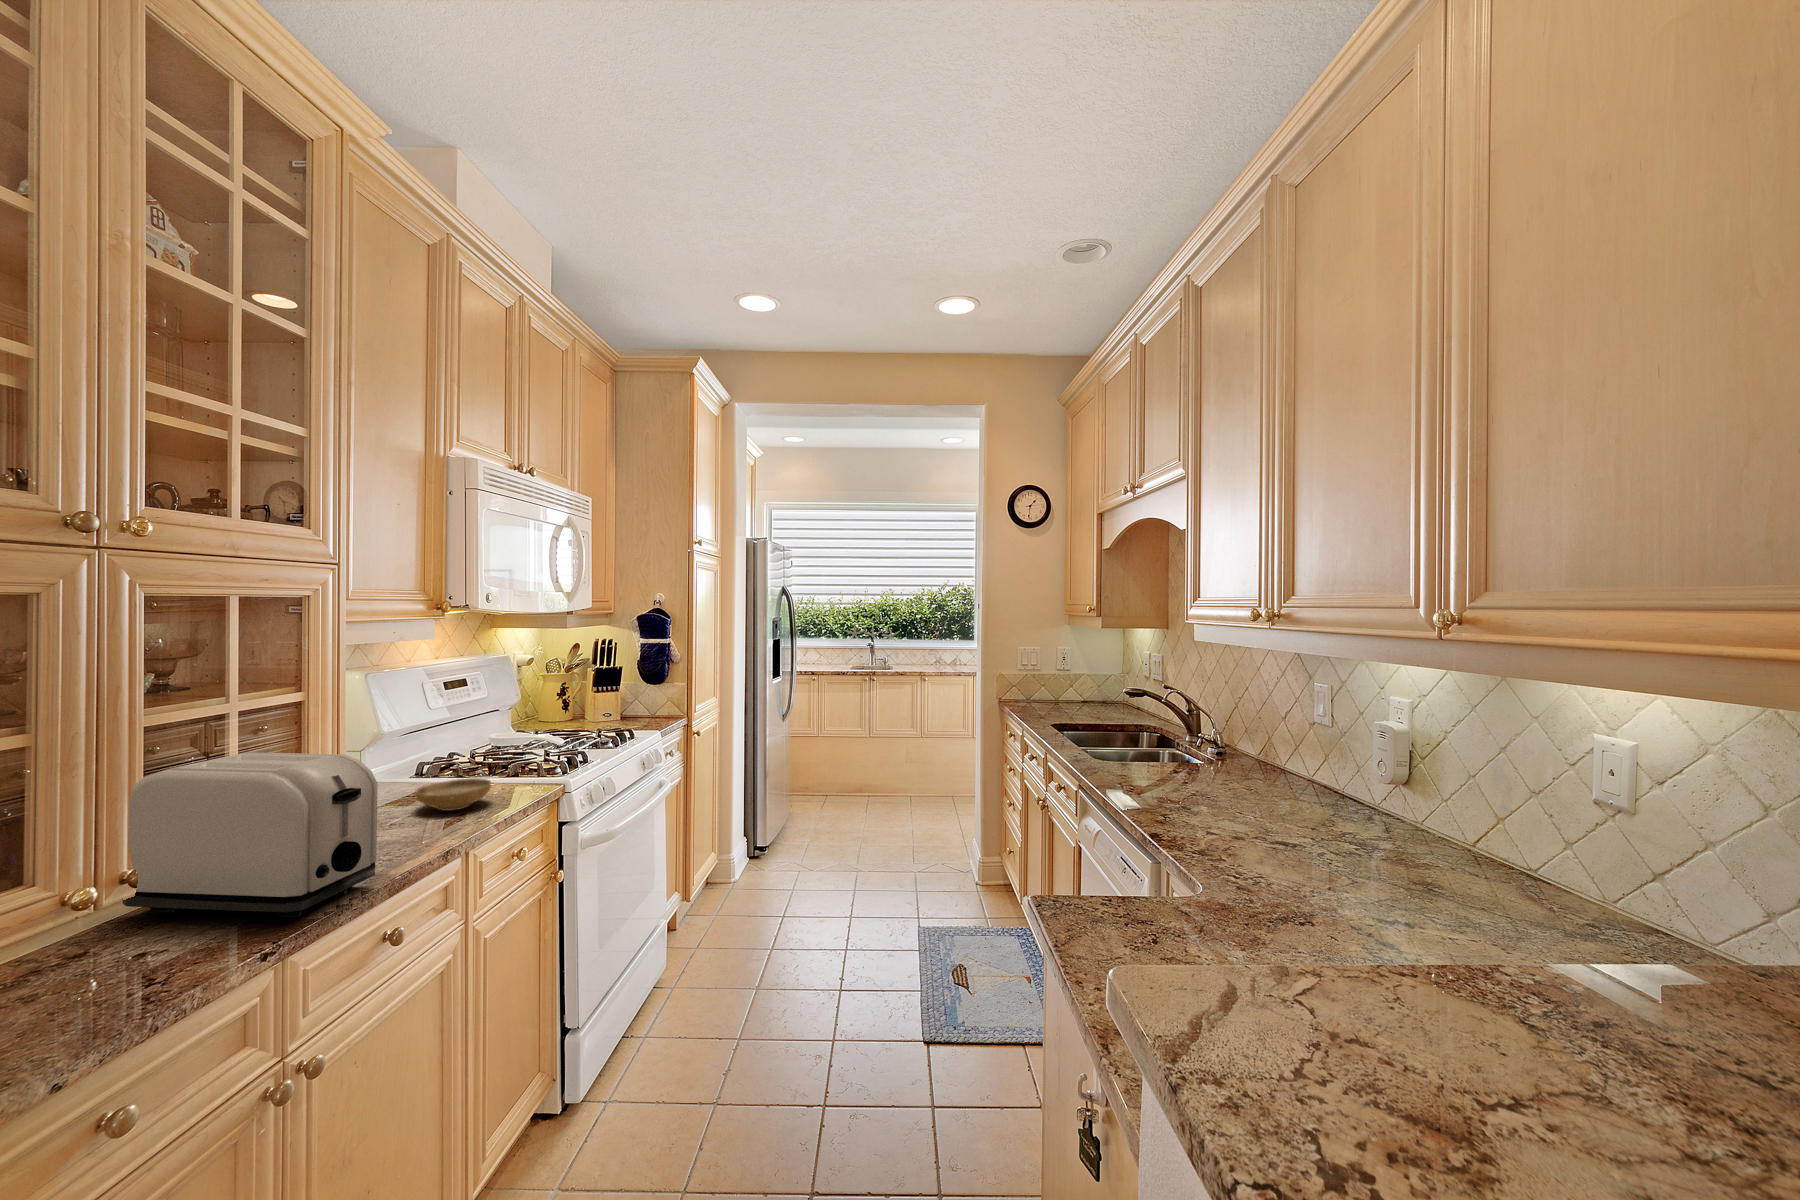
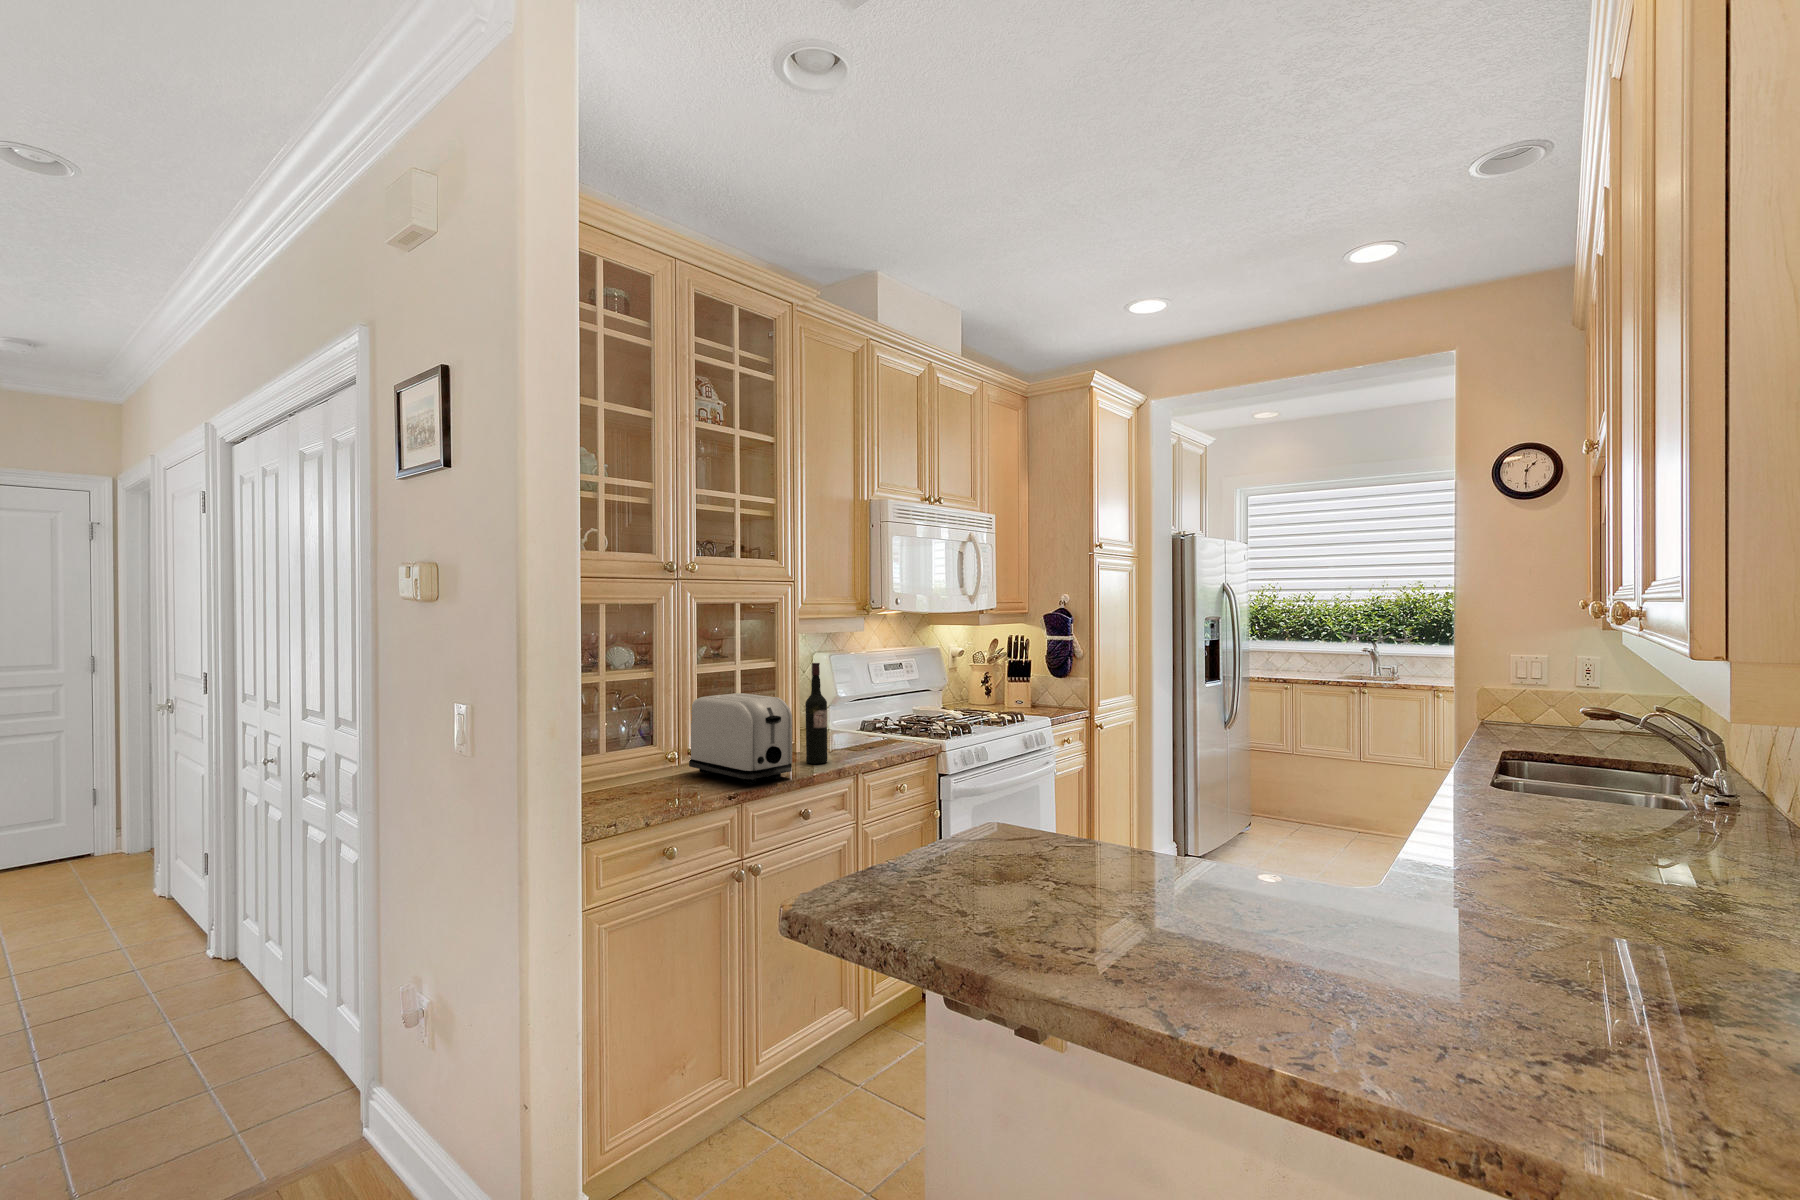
wine bottle: none [376,690,416,849] -> present [805,663,827,764]
ceramic bowl: present [415,778,491,811] -> none [839,730,885,750]

